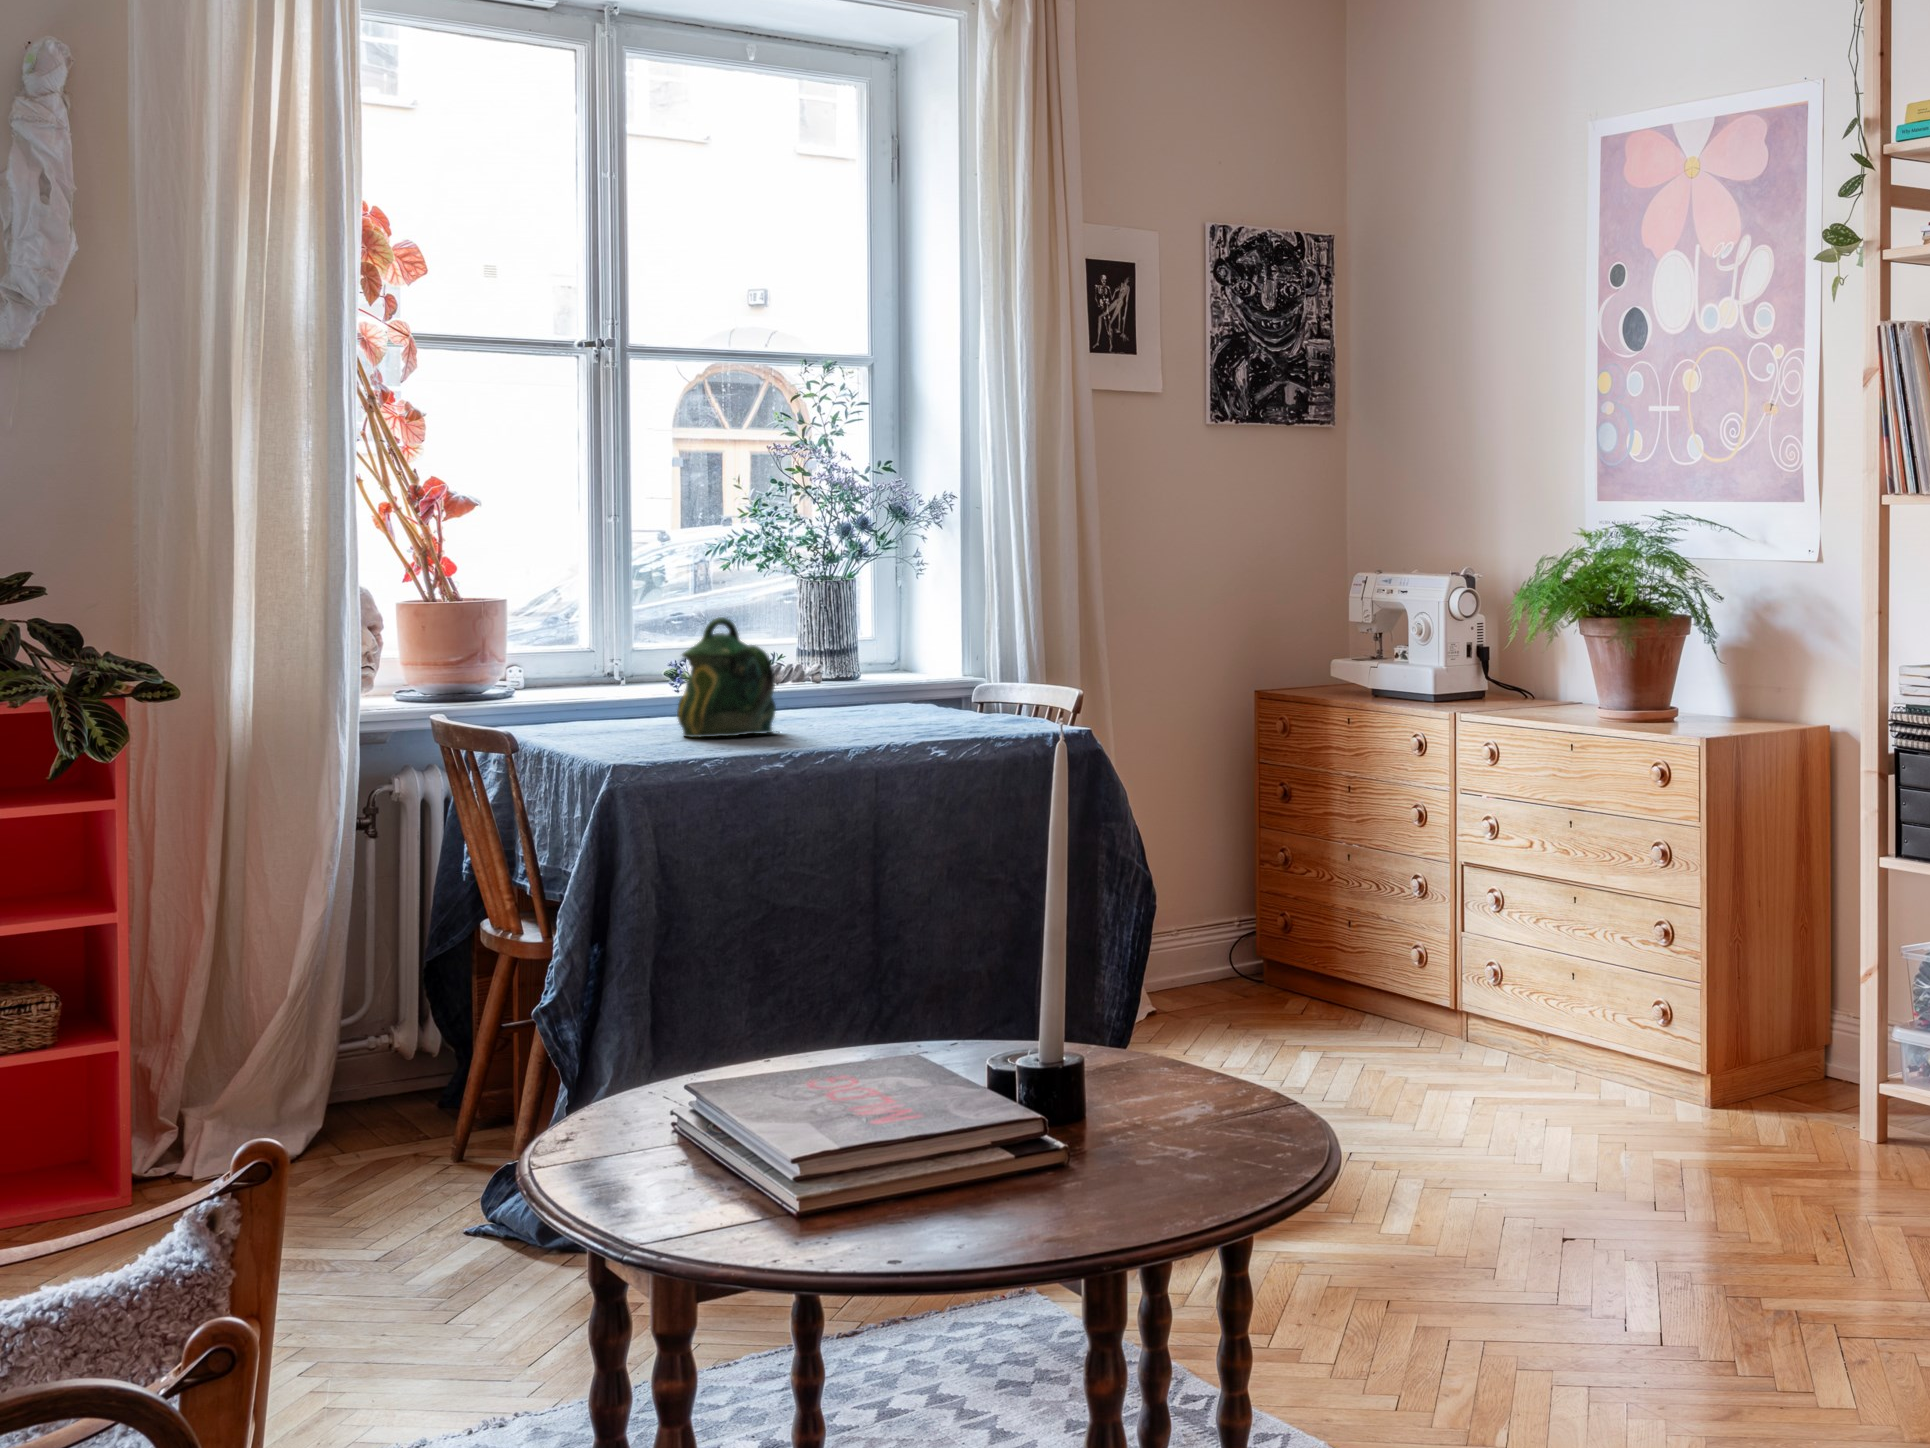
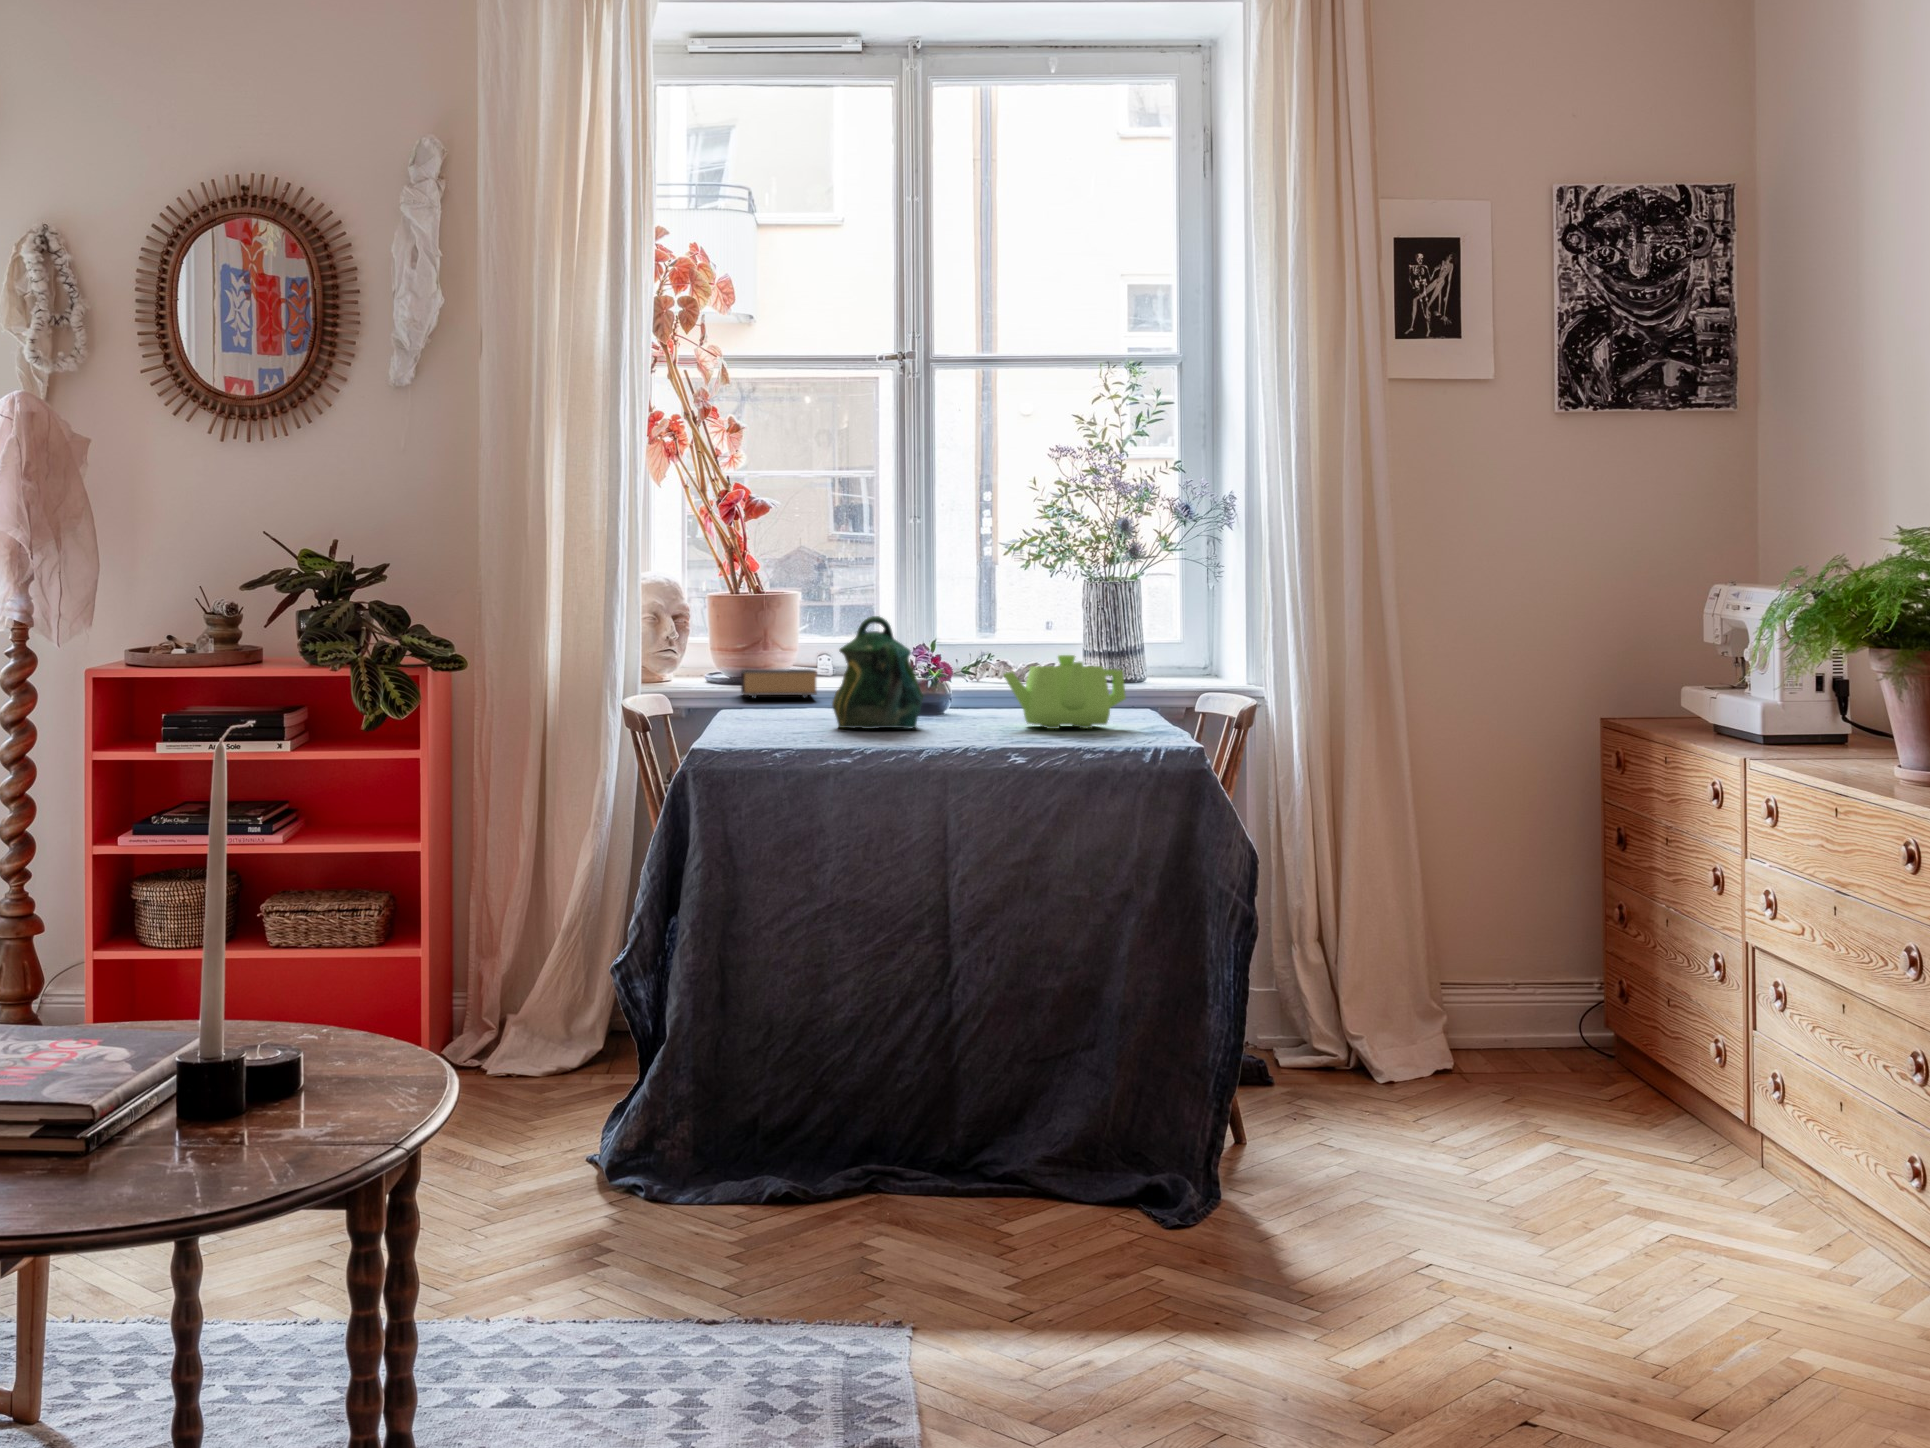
teapot: none [854,651,971,724] -> present [1003,655,1126,729]
book: none [435,676,559,712] -> present [741,669,817,699]

